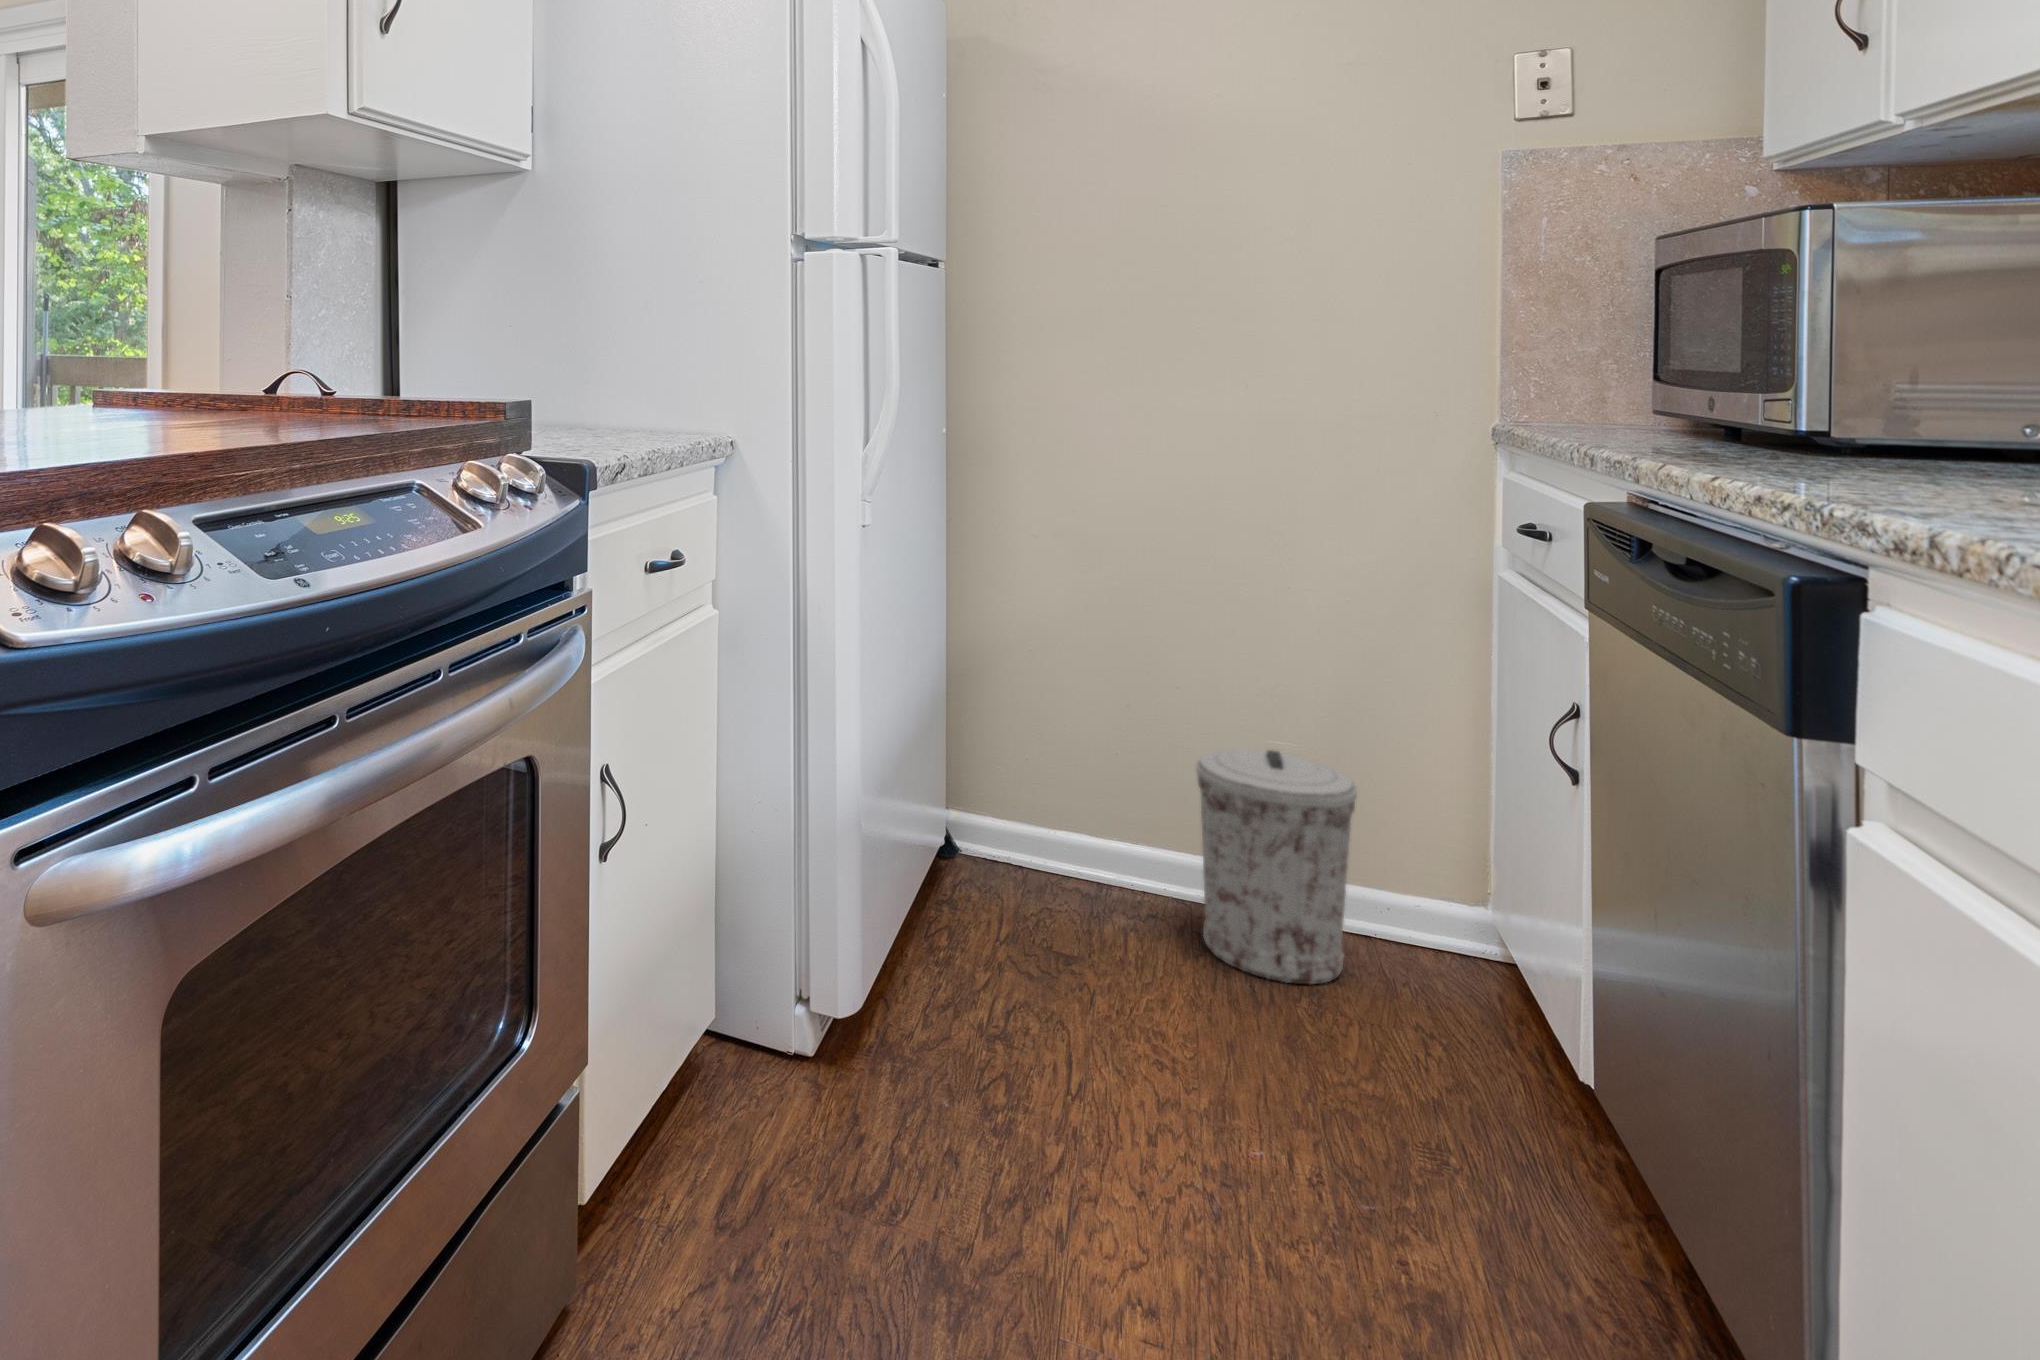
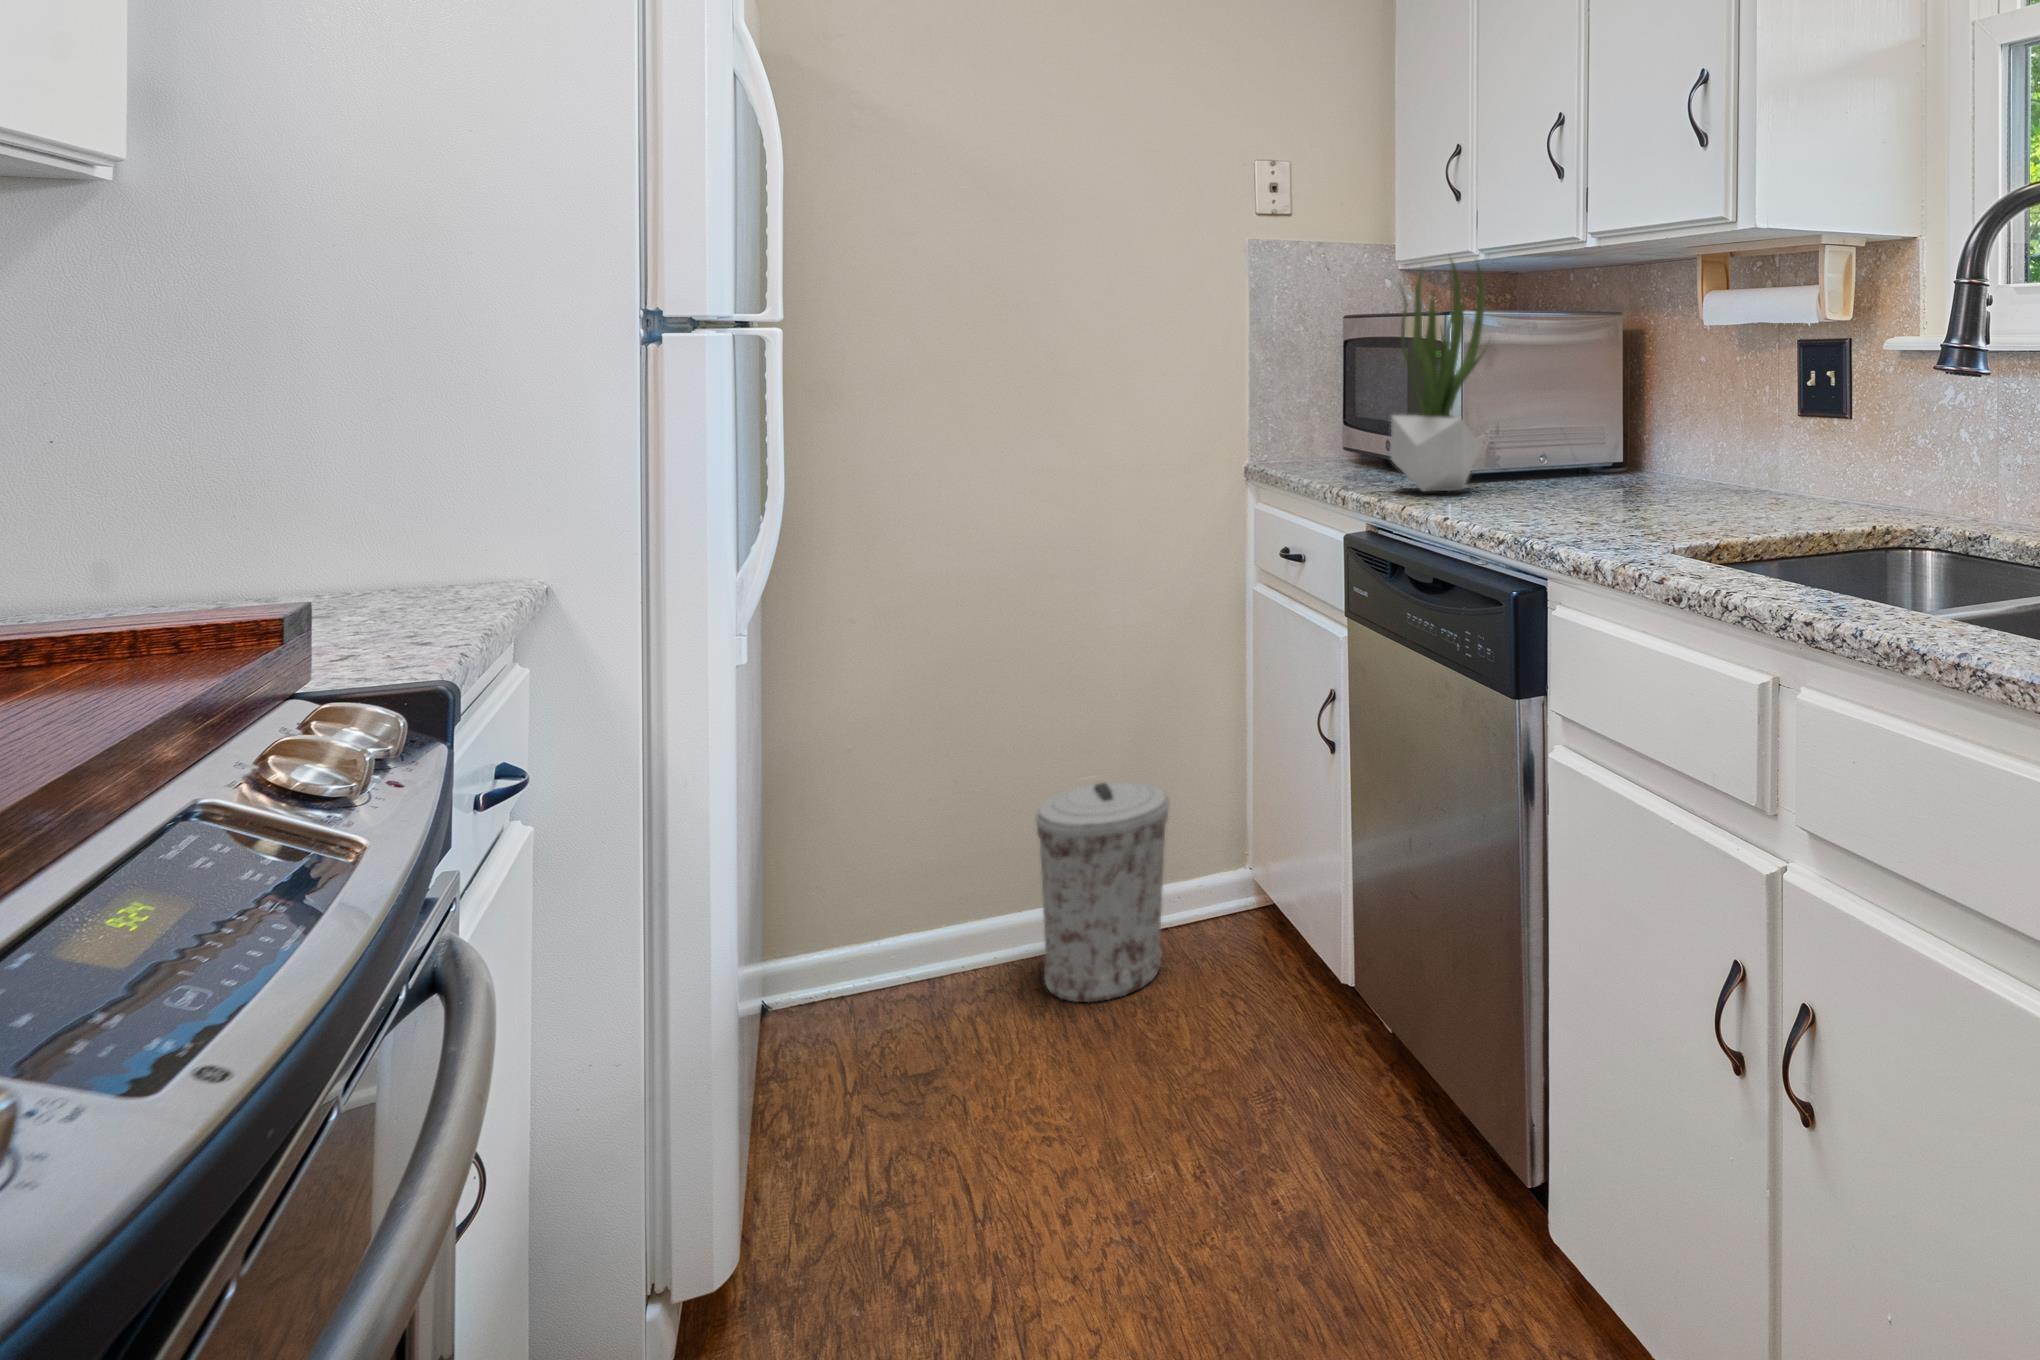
potted plant: none [1669,114,1872,460] -> present [1391,260,1490,491]

